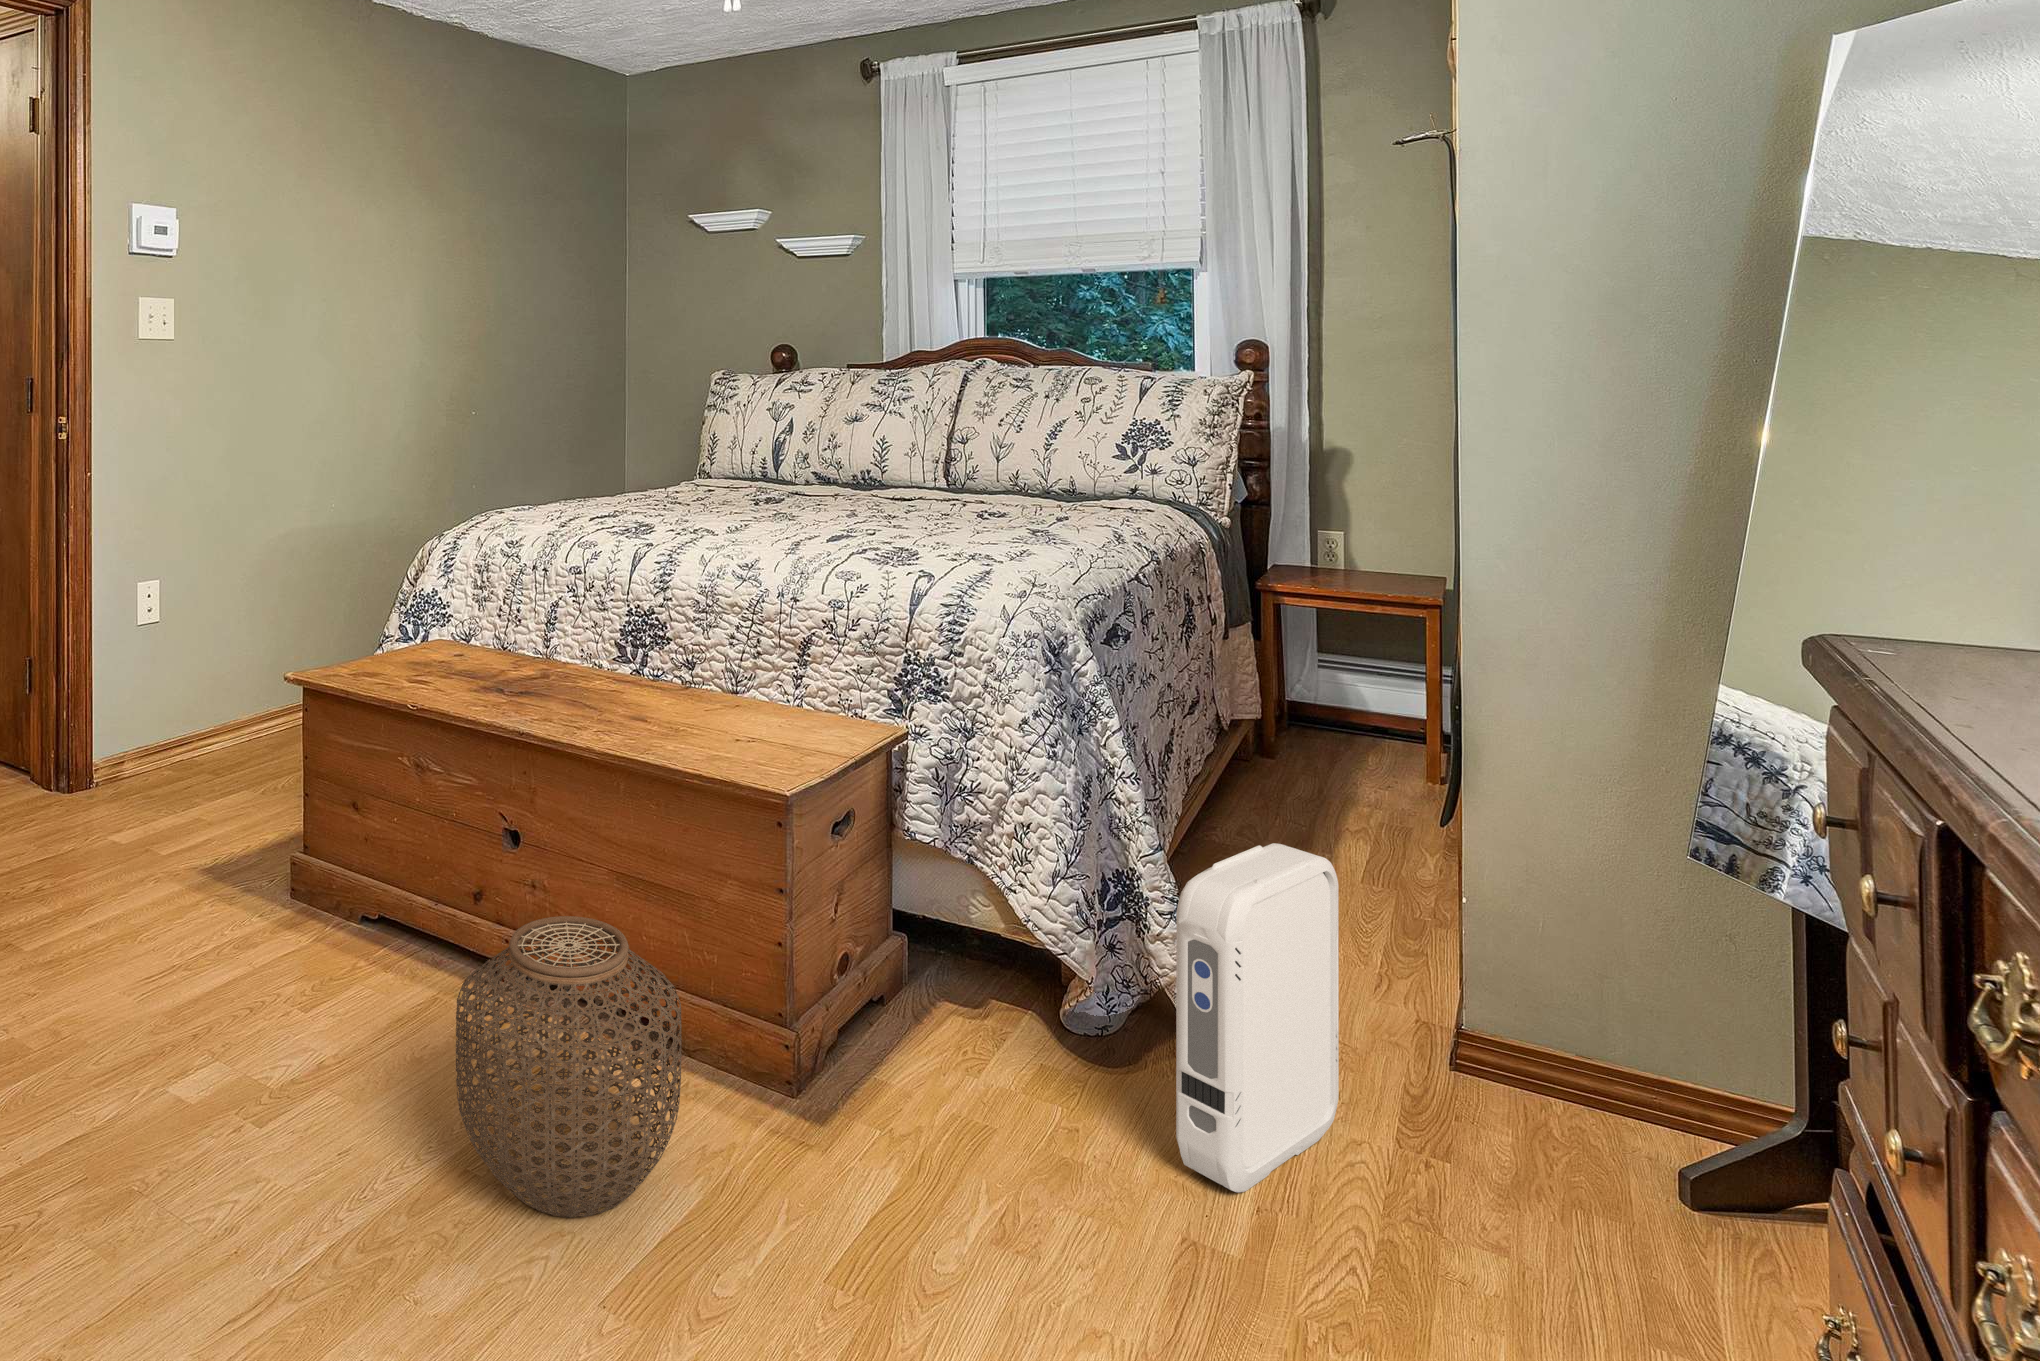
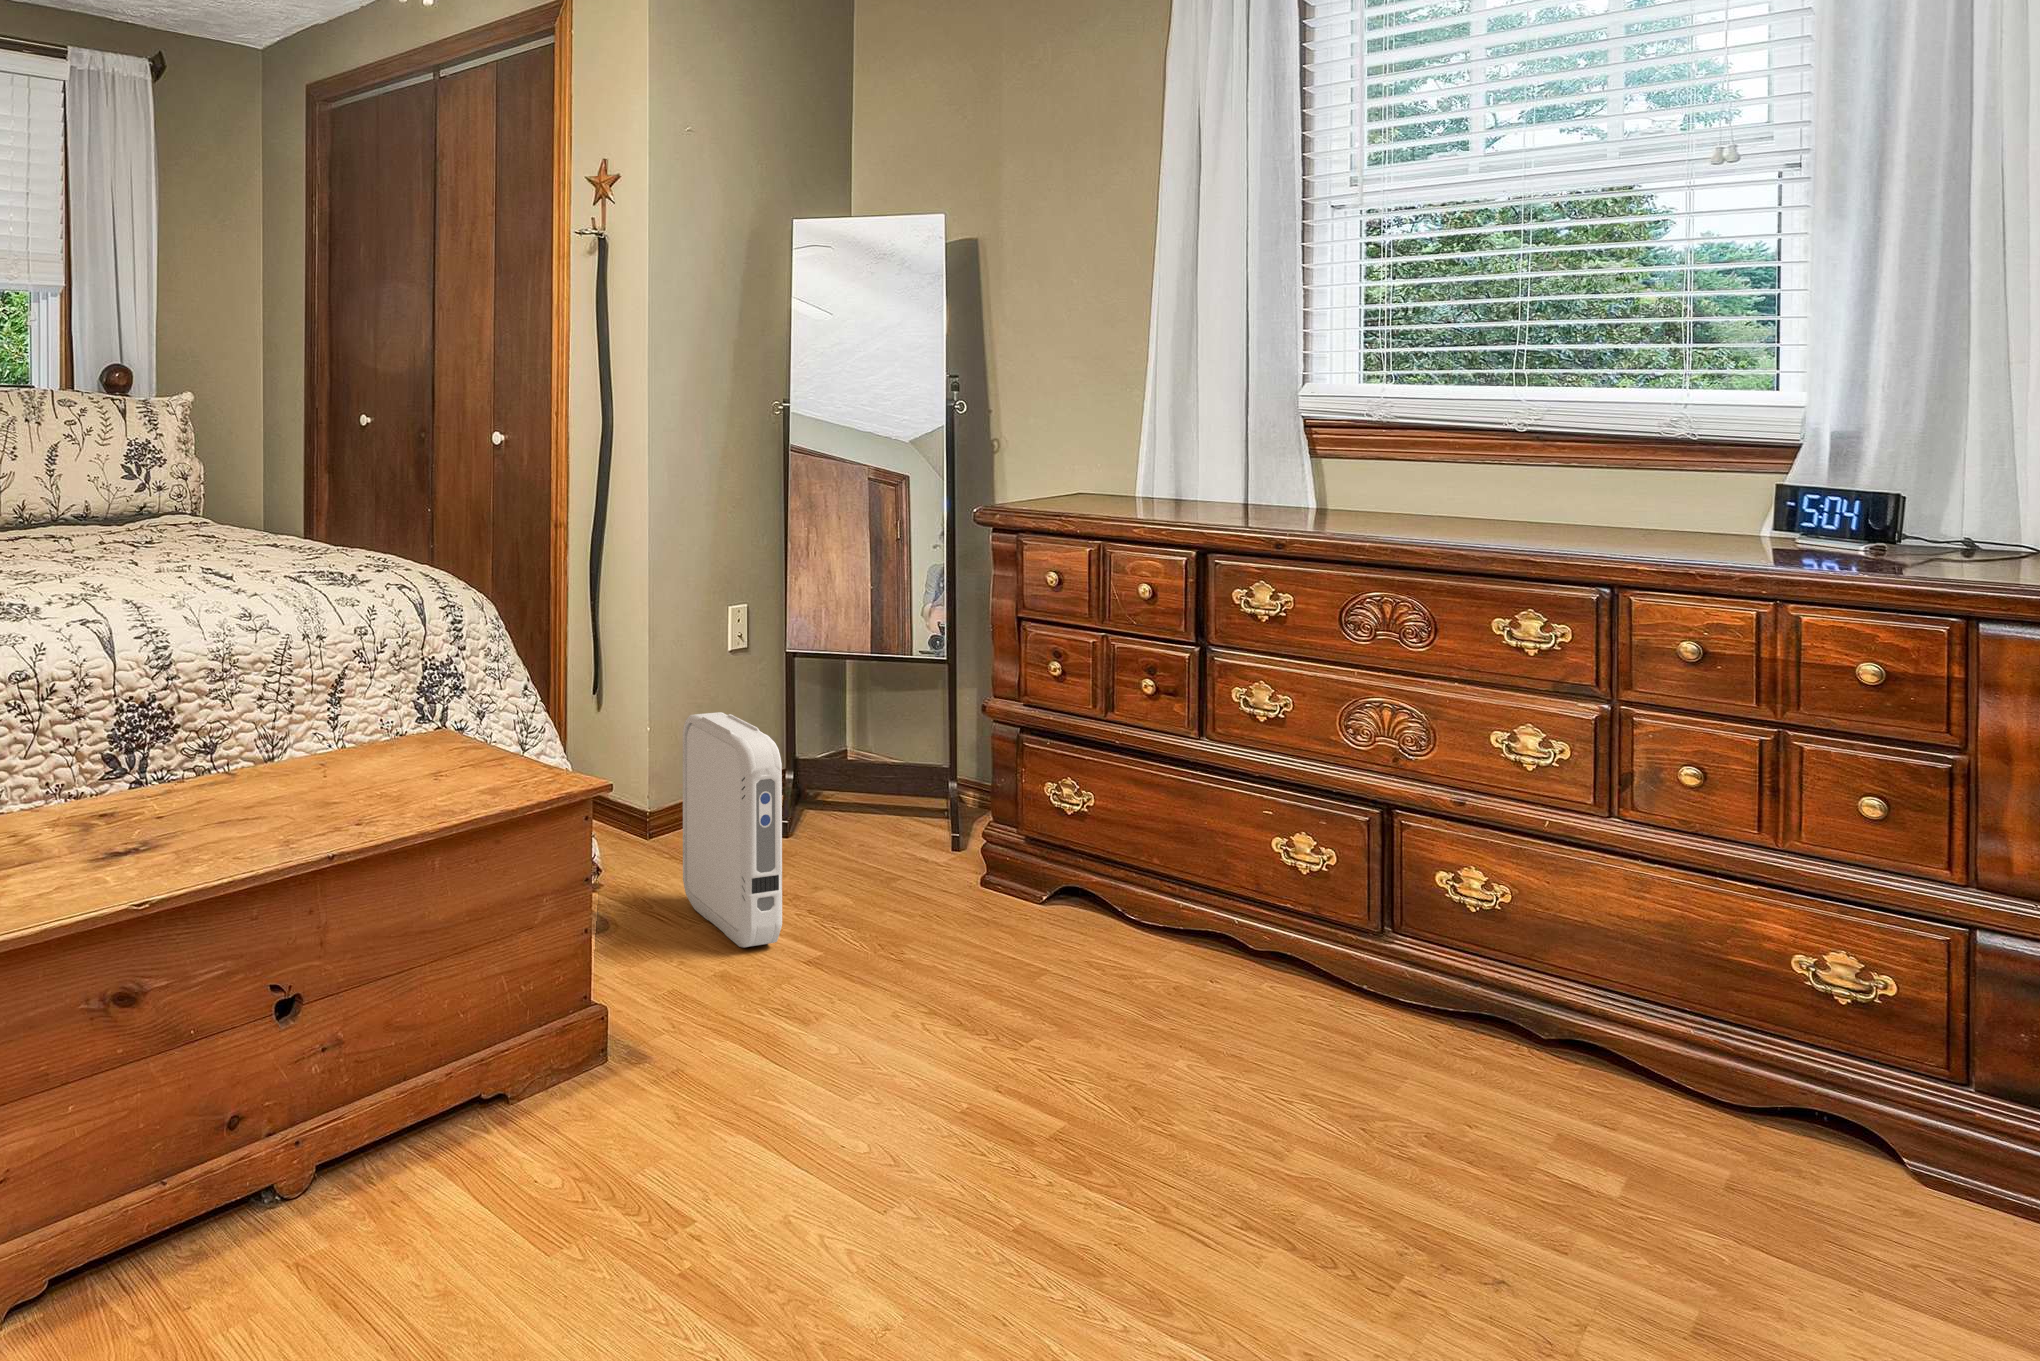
woven basket: present [456,916,682,1217] -> none [574,943,805,1244]

